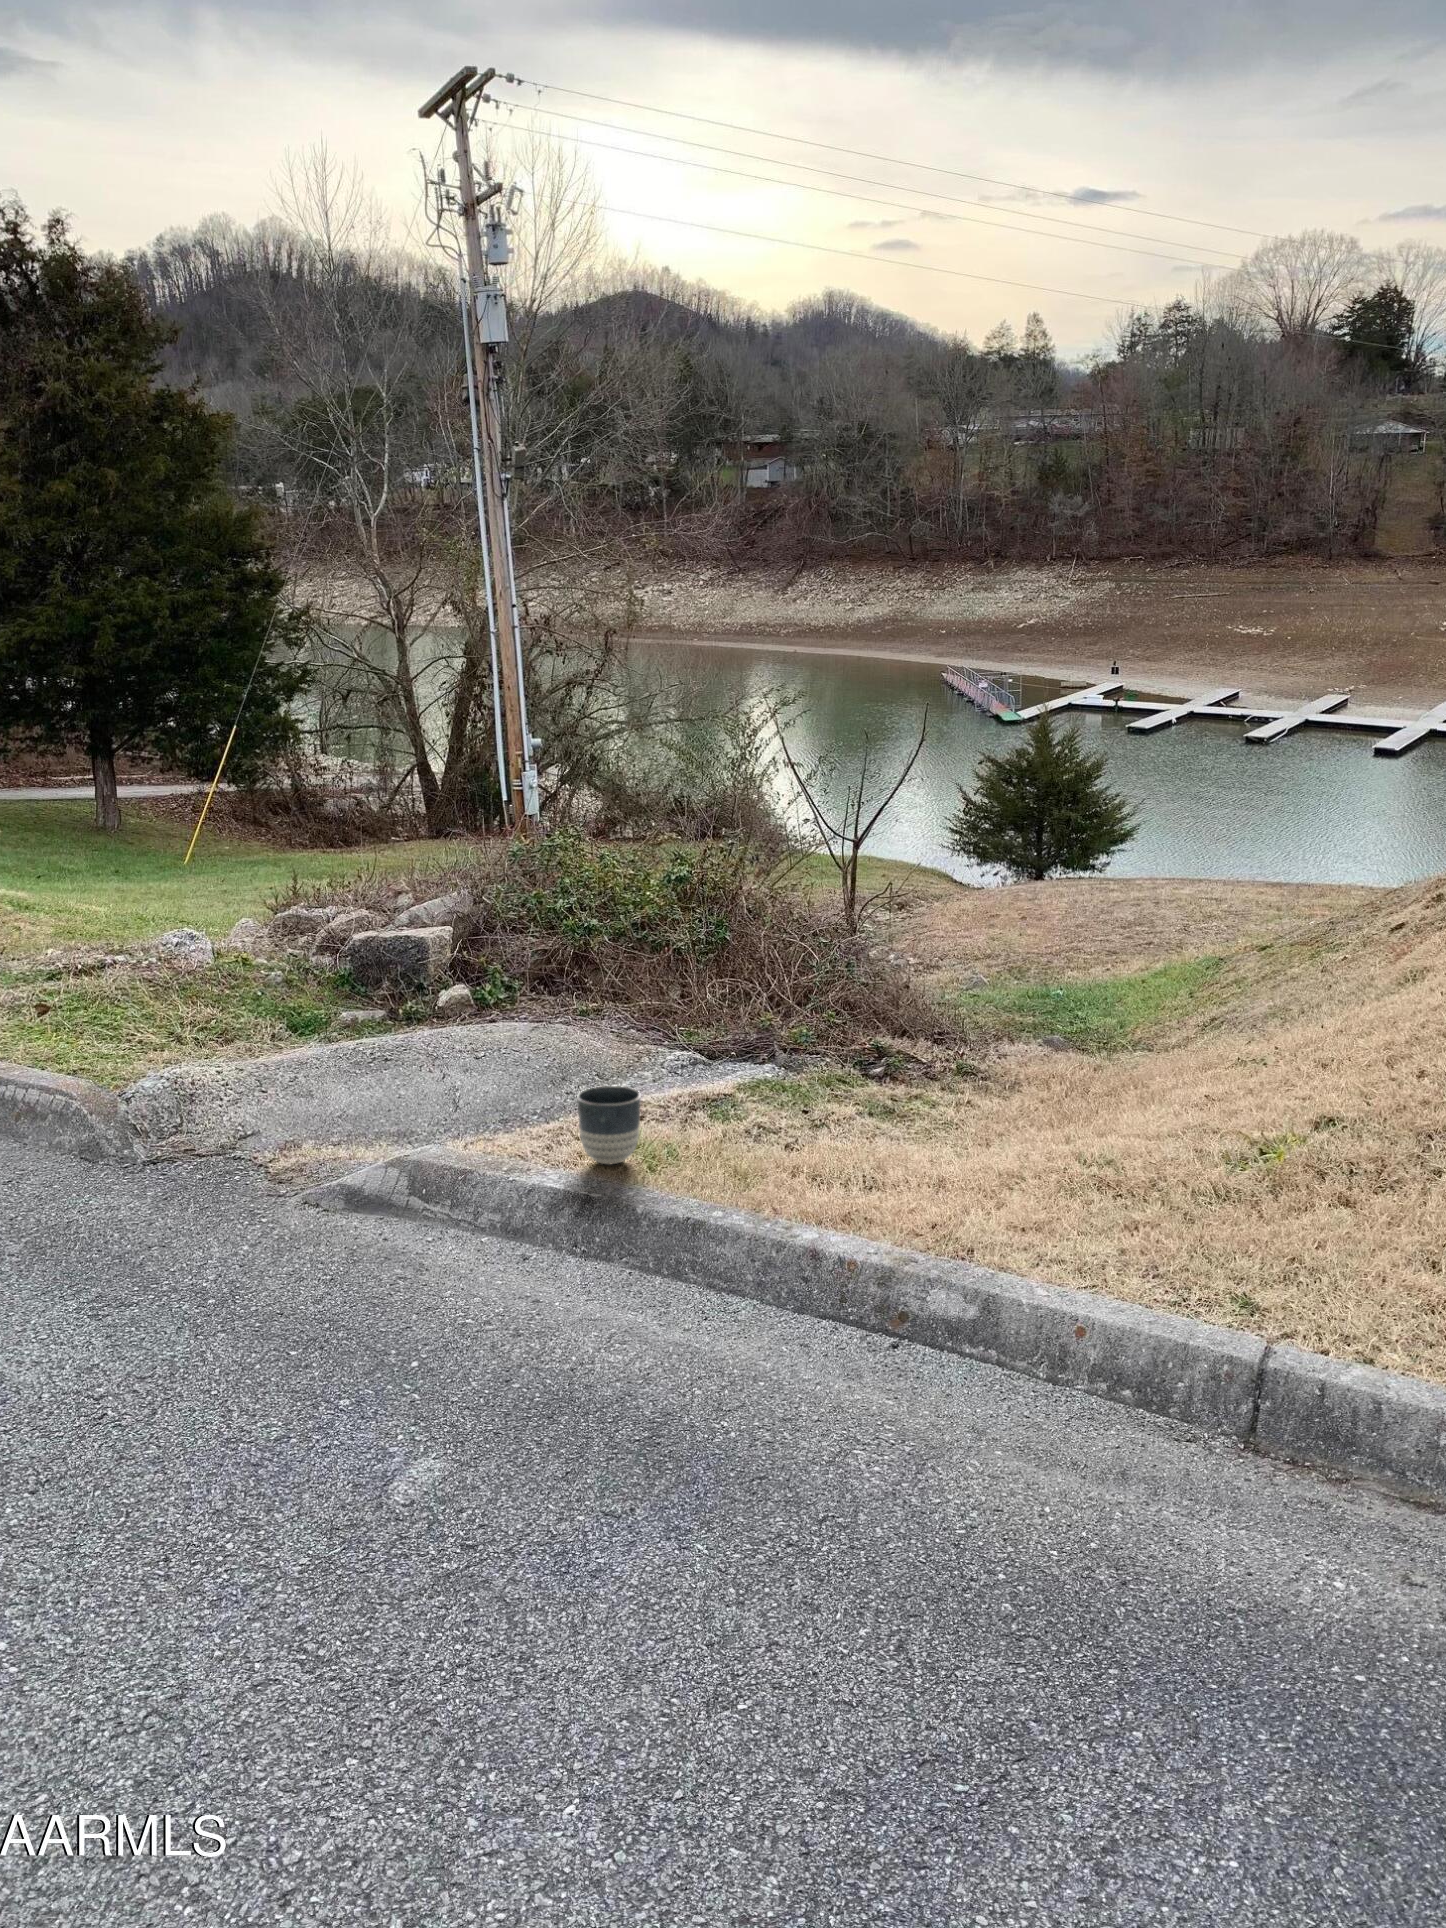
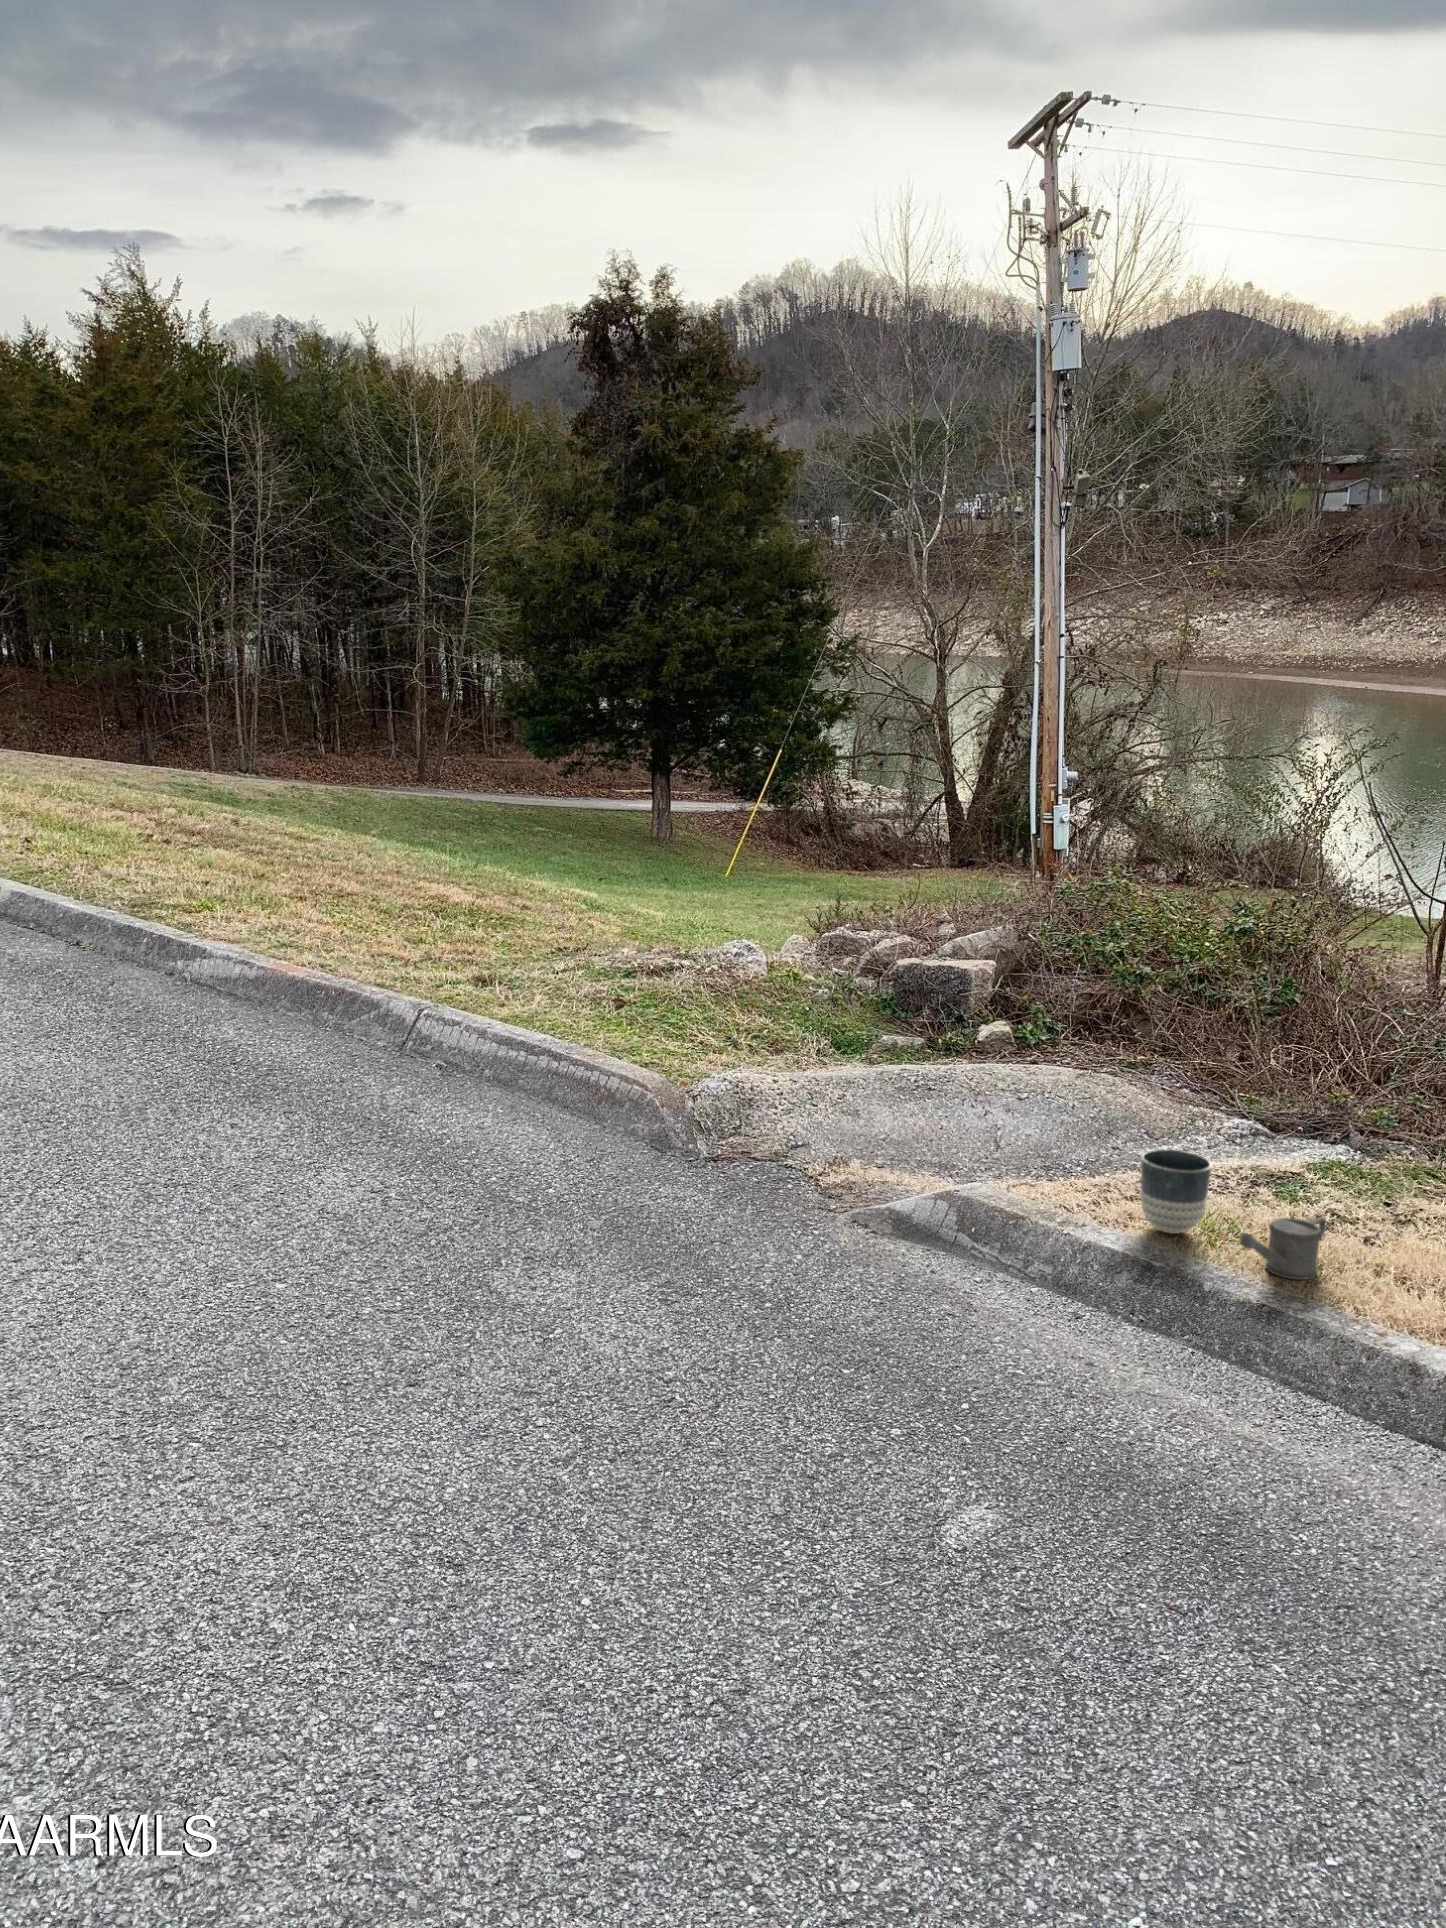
watering can: none [667,1129,743,1189] -> present [1240,1217,1327,1280]

